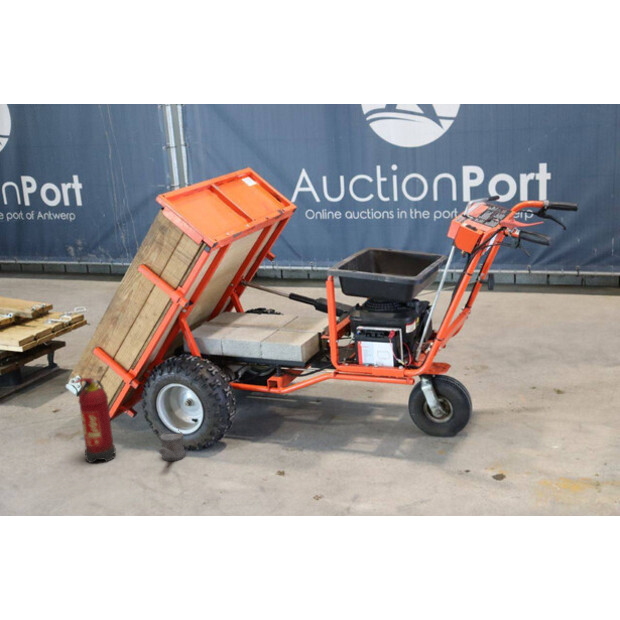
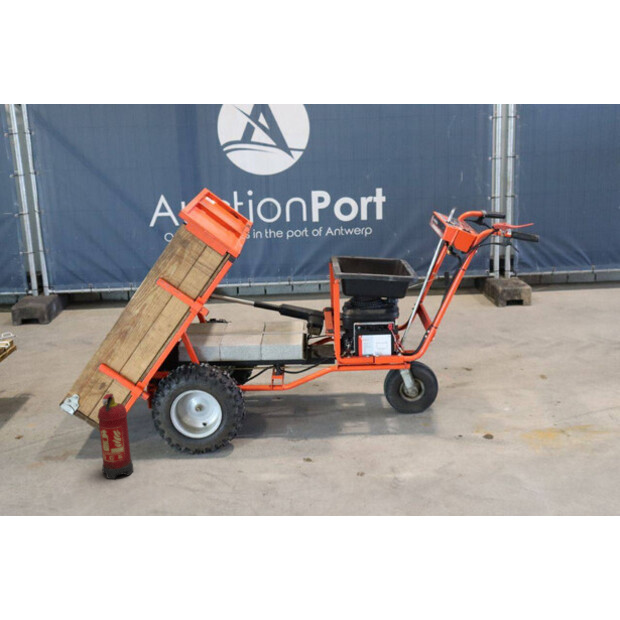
watering can: present [159,427,186,461] -> none [181,433,205,466]

